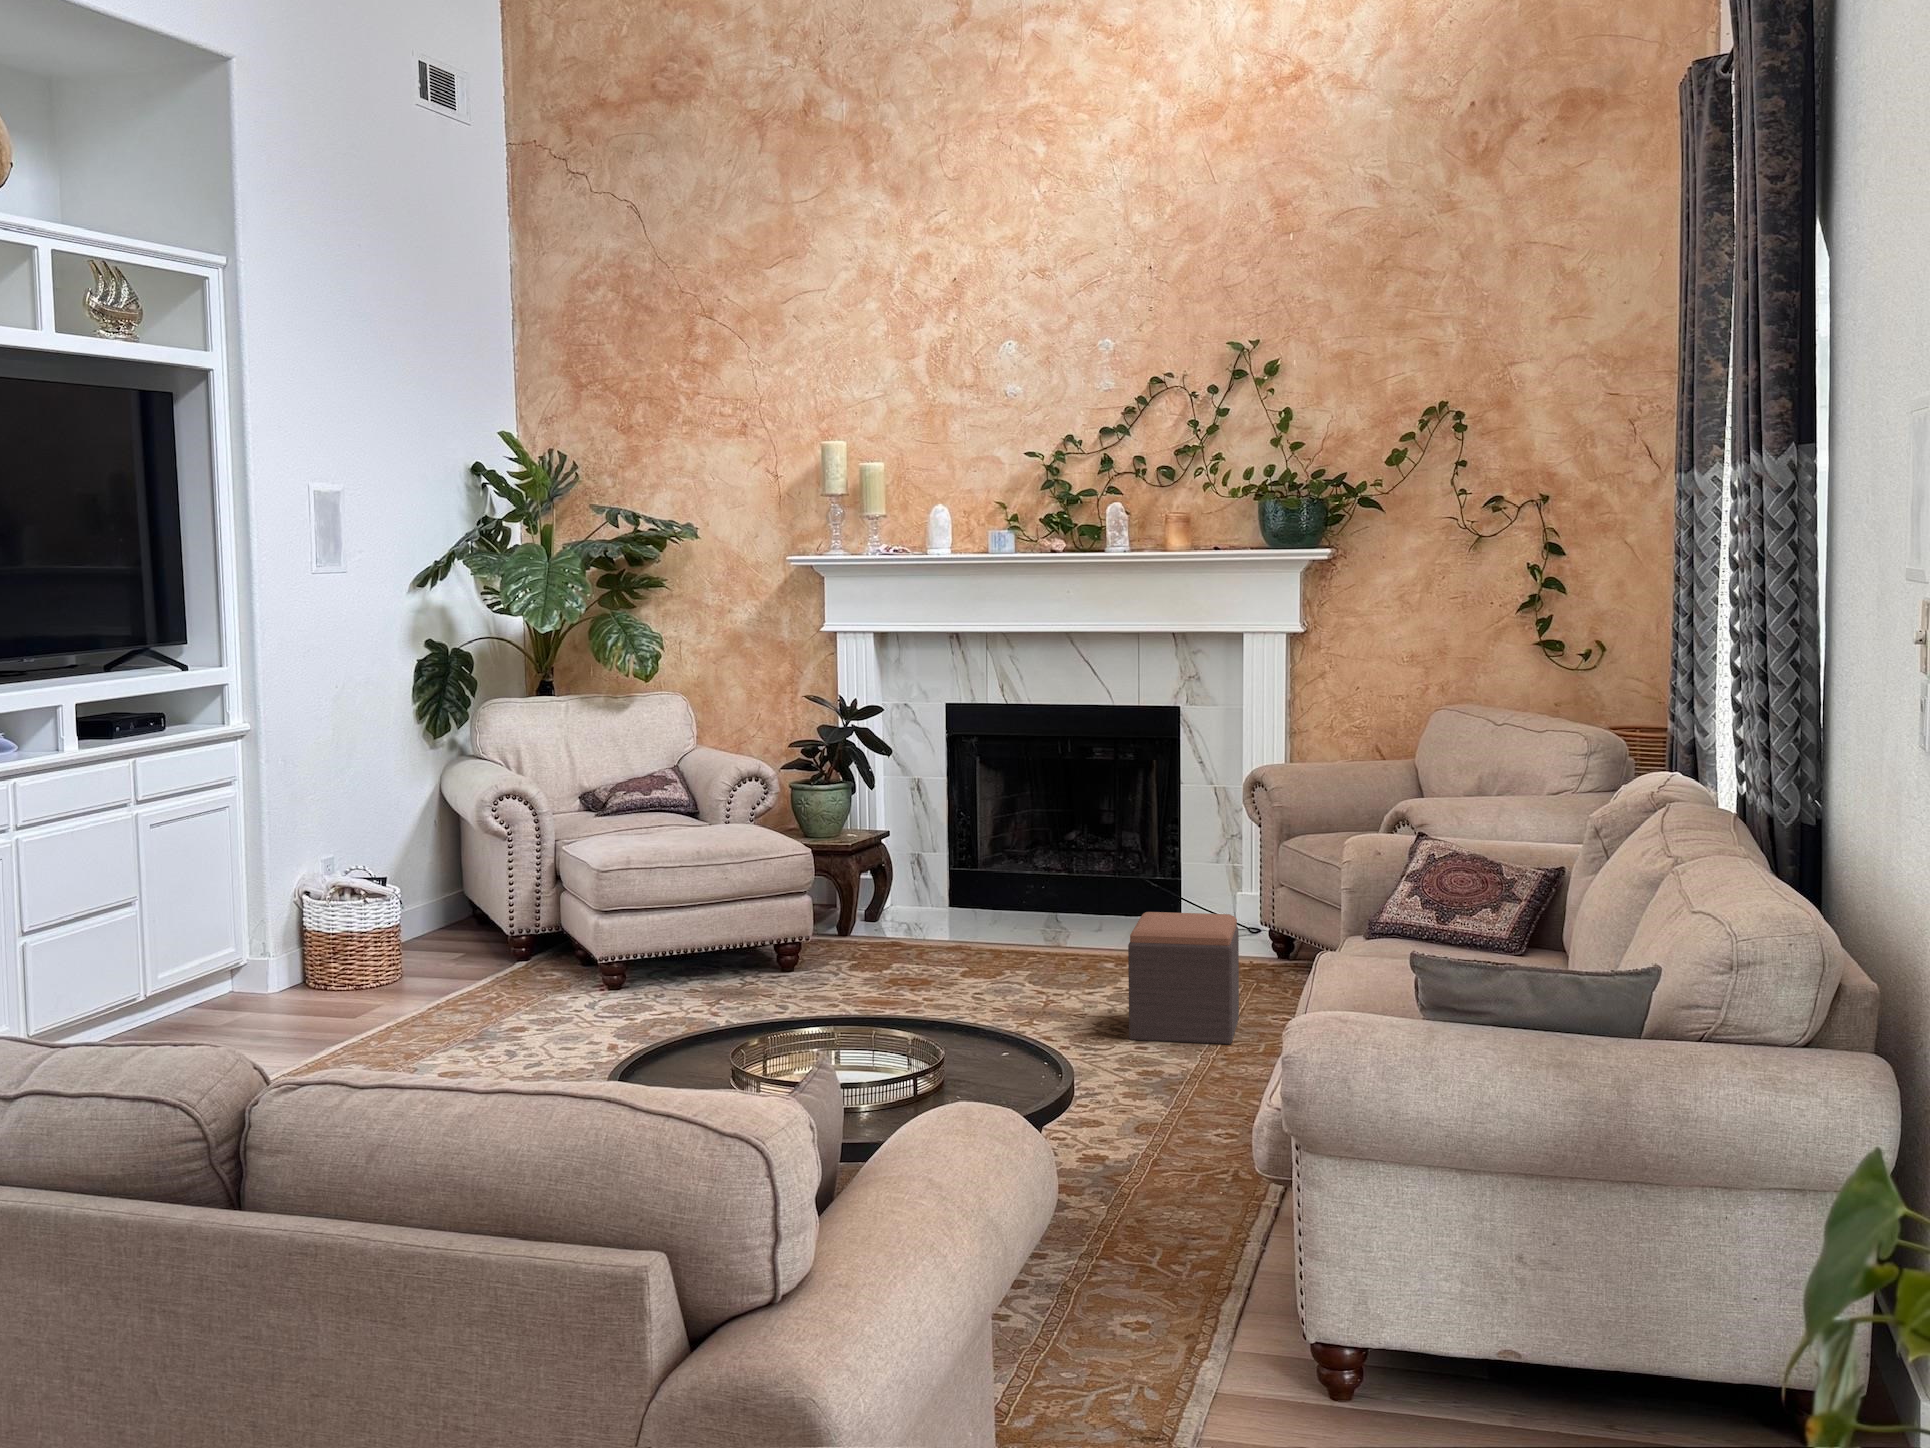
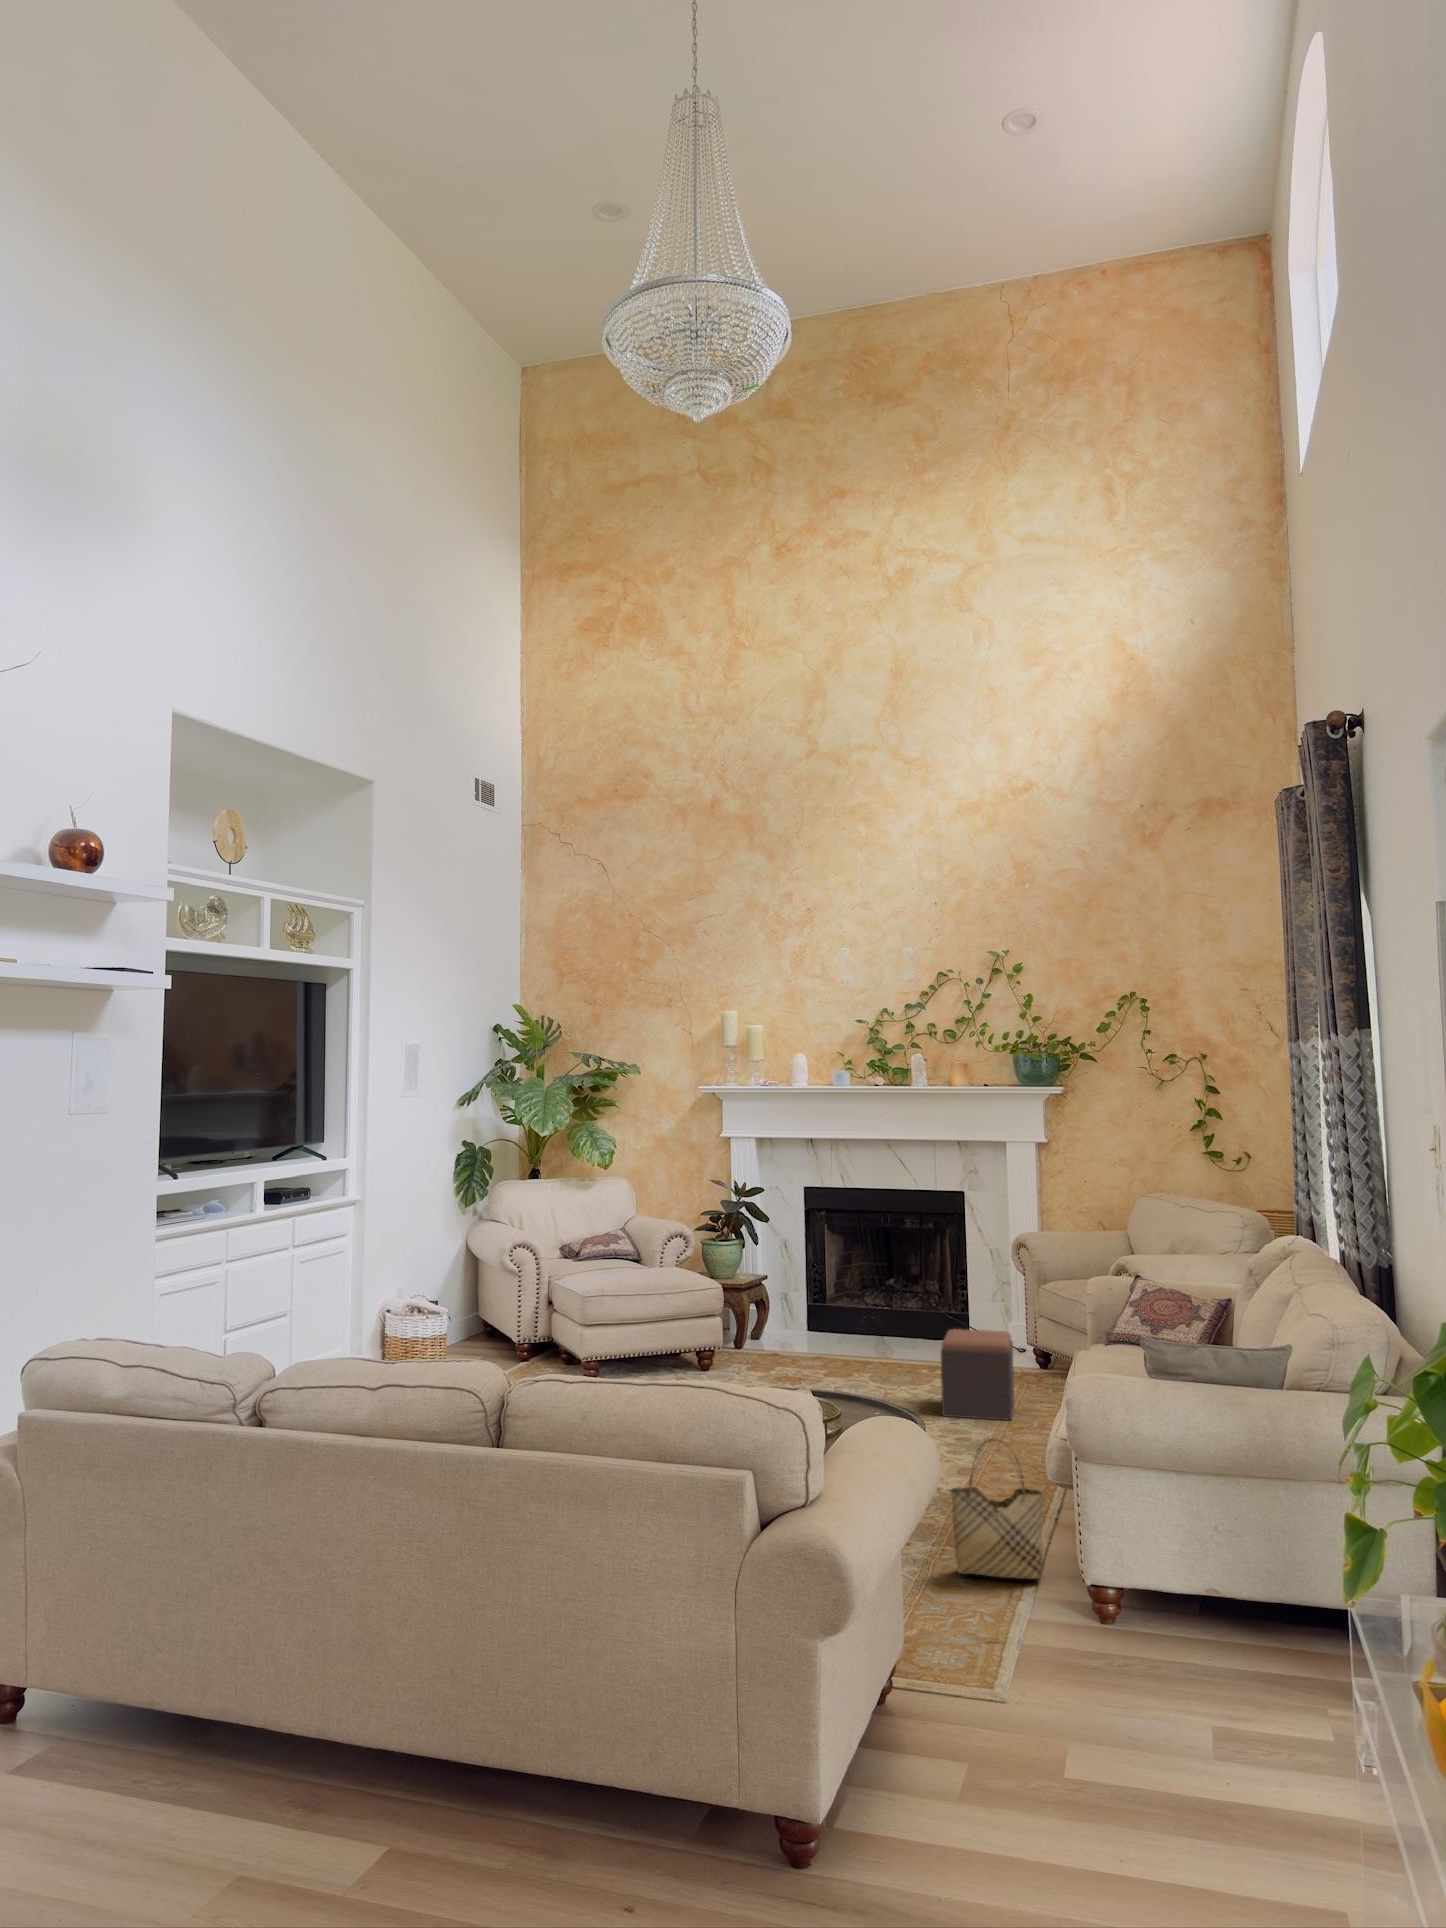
woven basket: none [1103,1100,1253,1313] -> present [950,1439,1044,1579]

